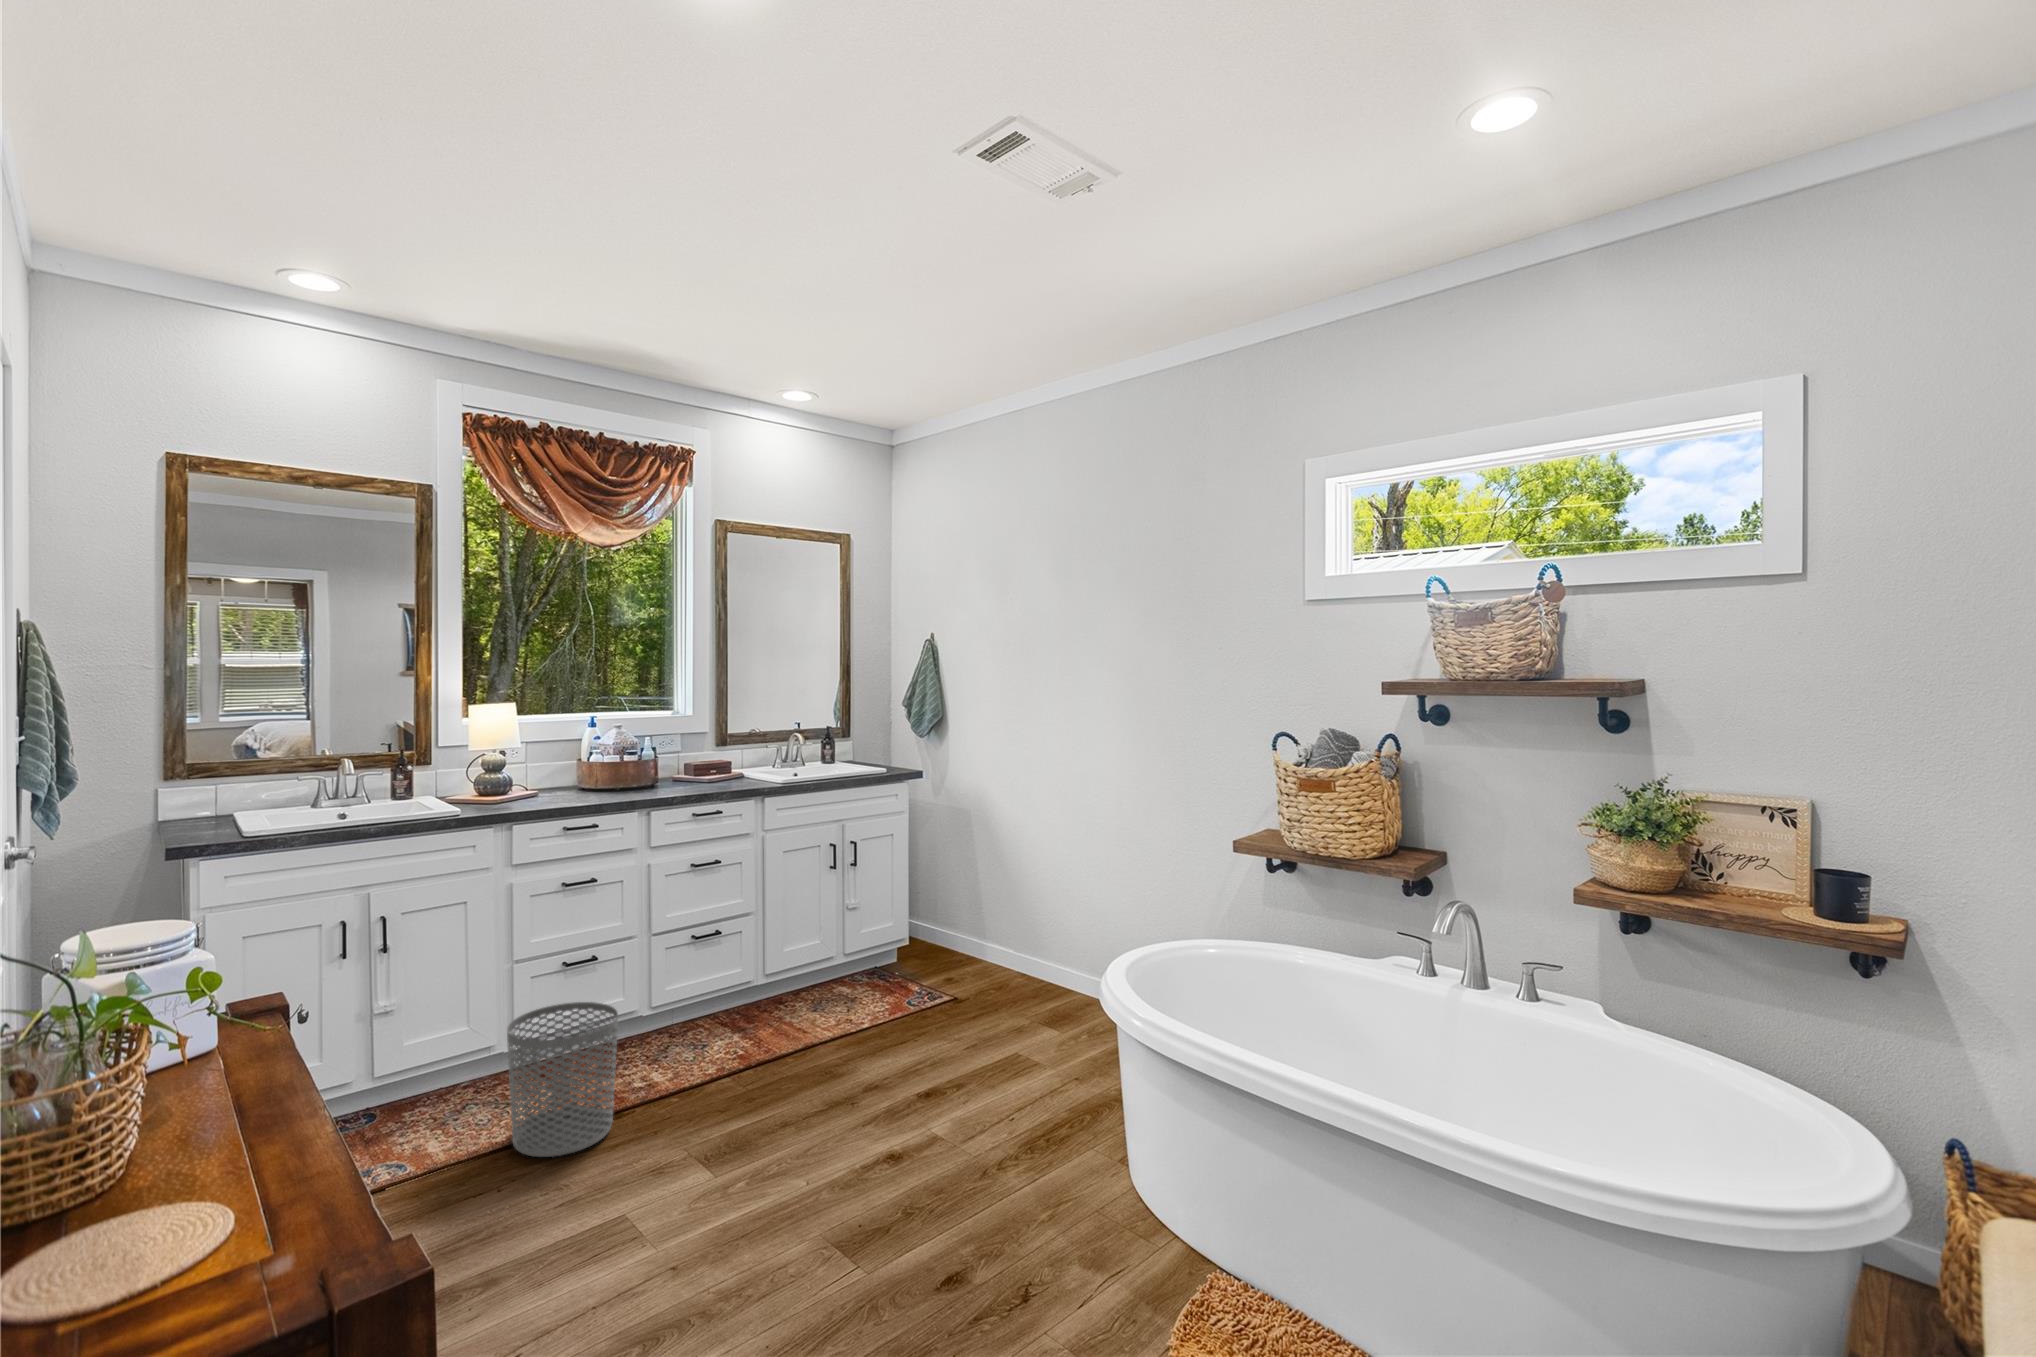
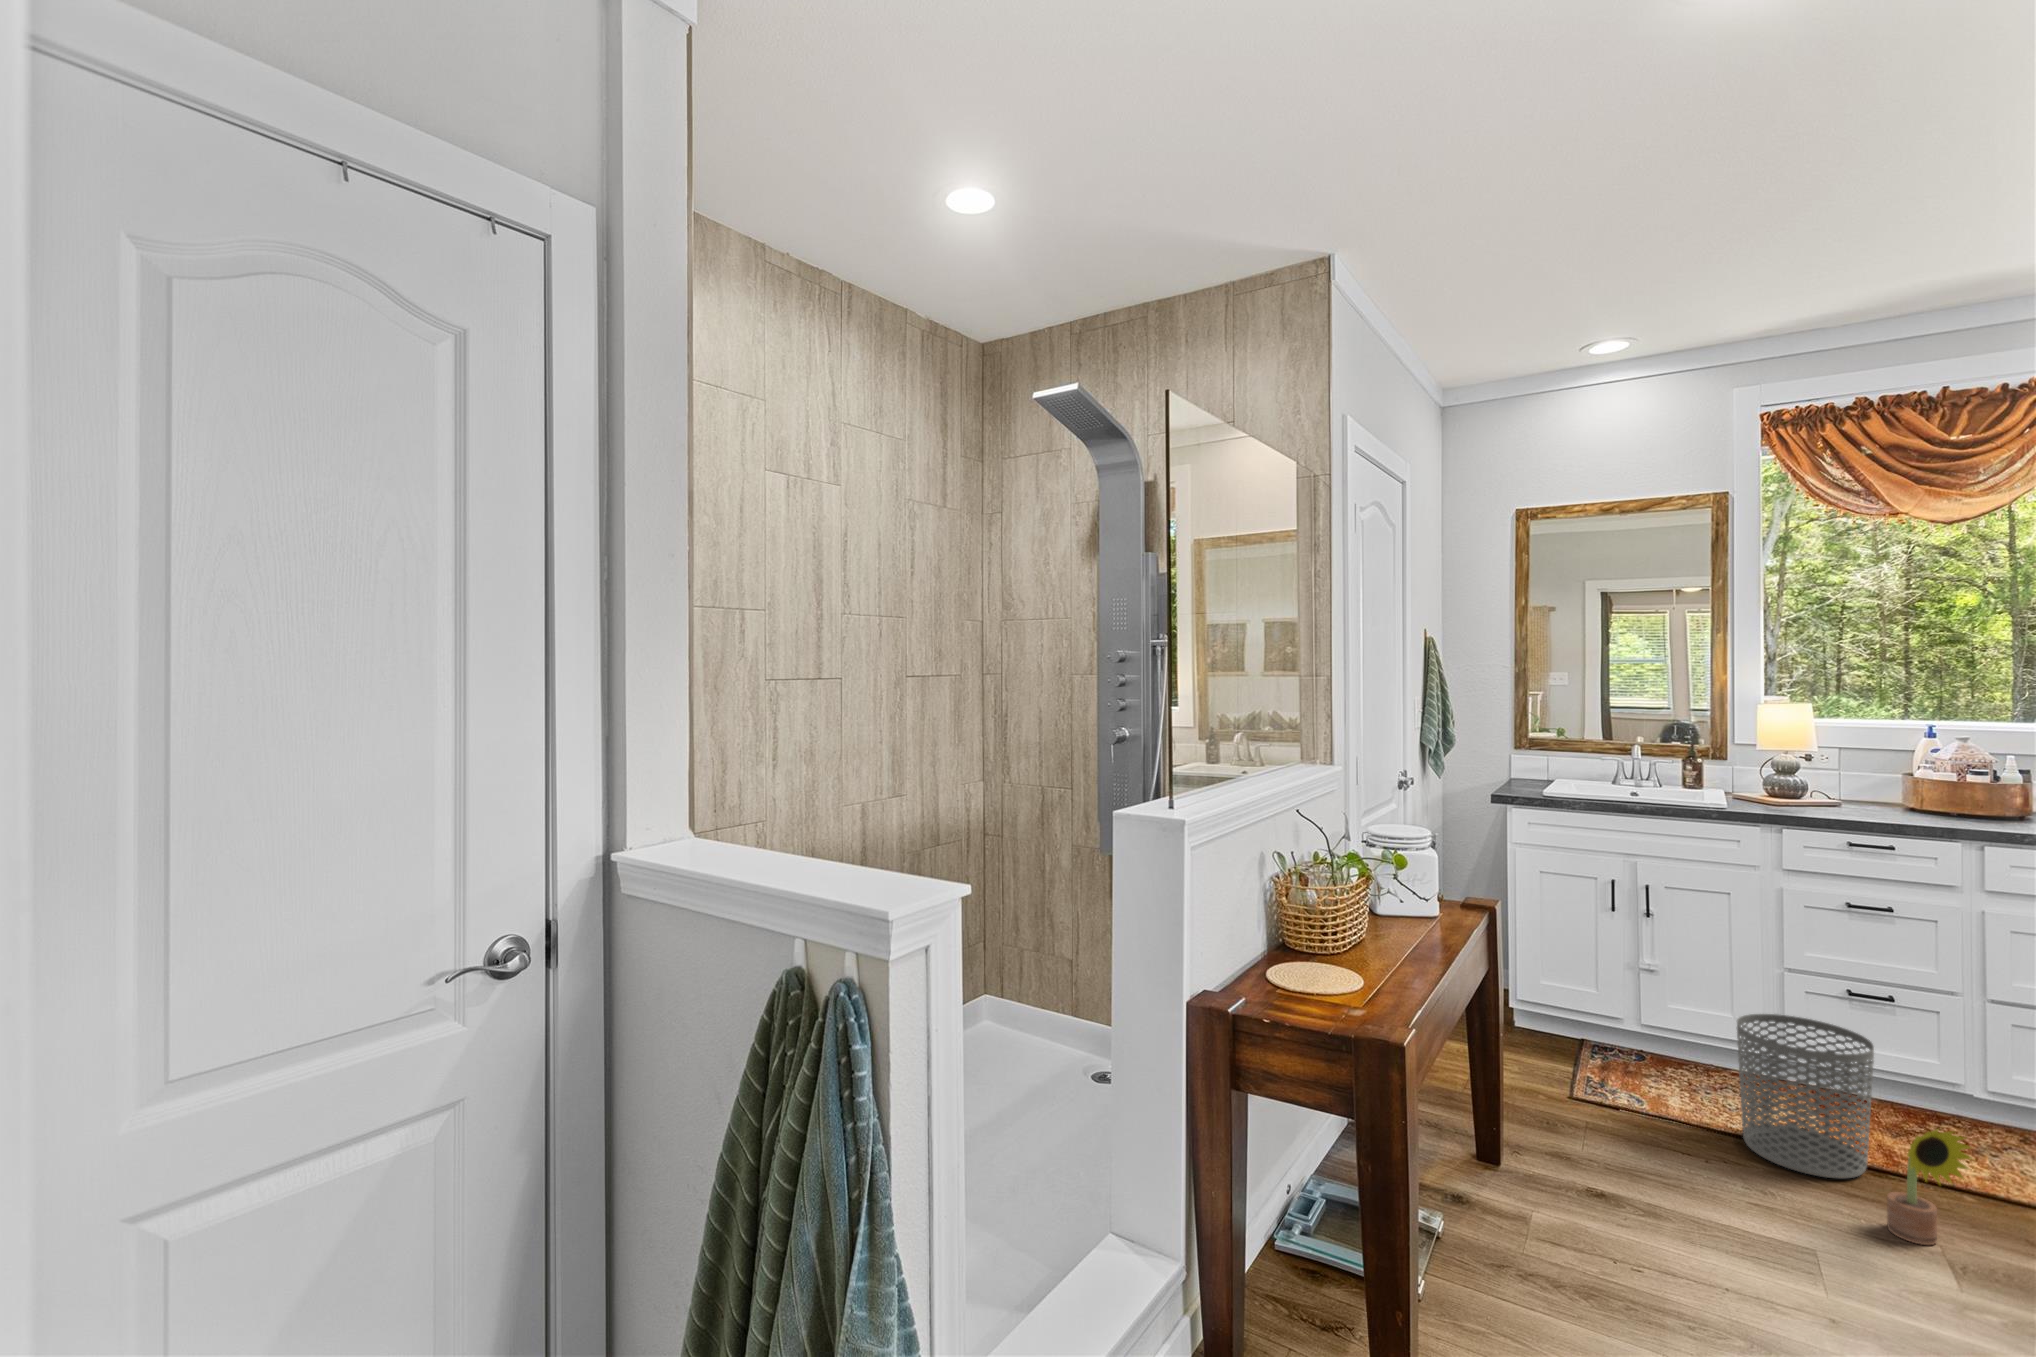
decorative plant: none [650,1057,708,1167] -> present [1887,1129,1973,1245]

